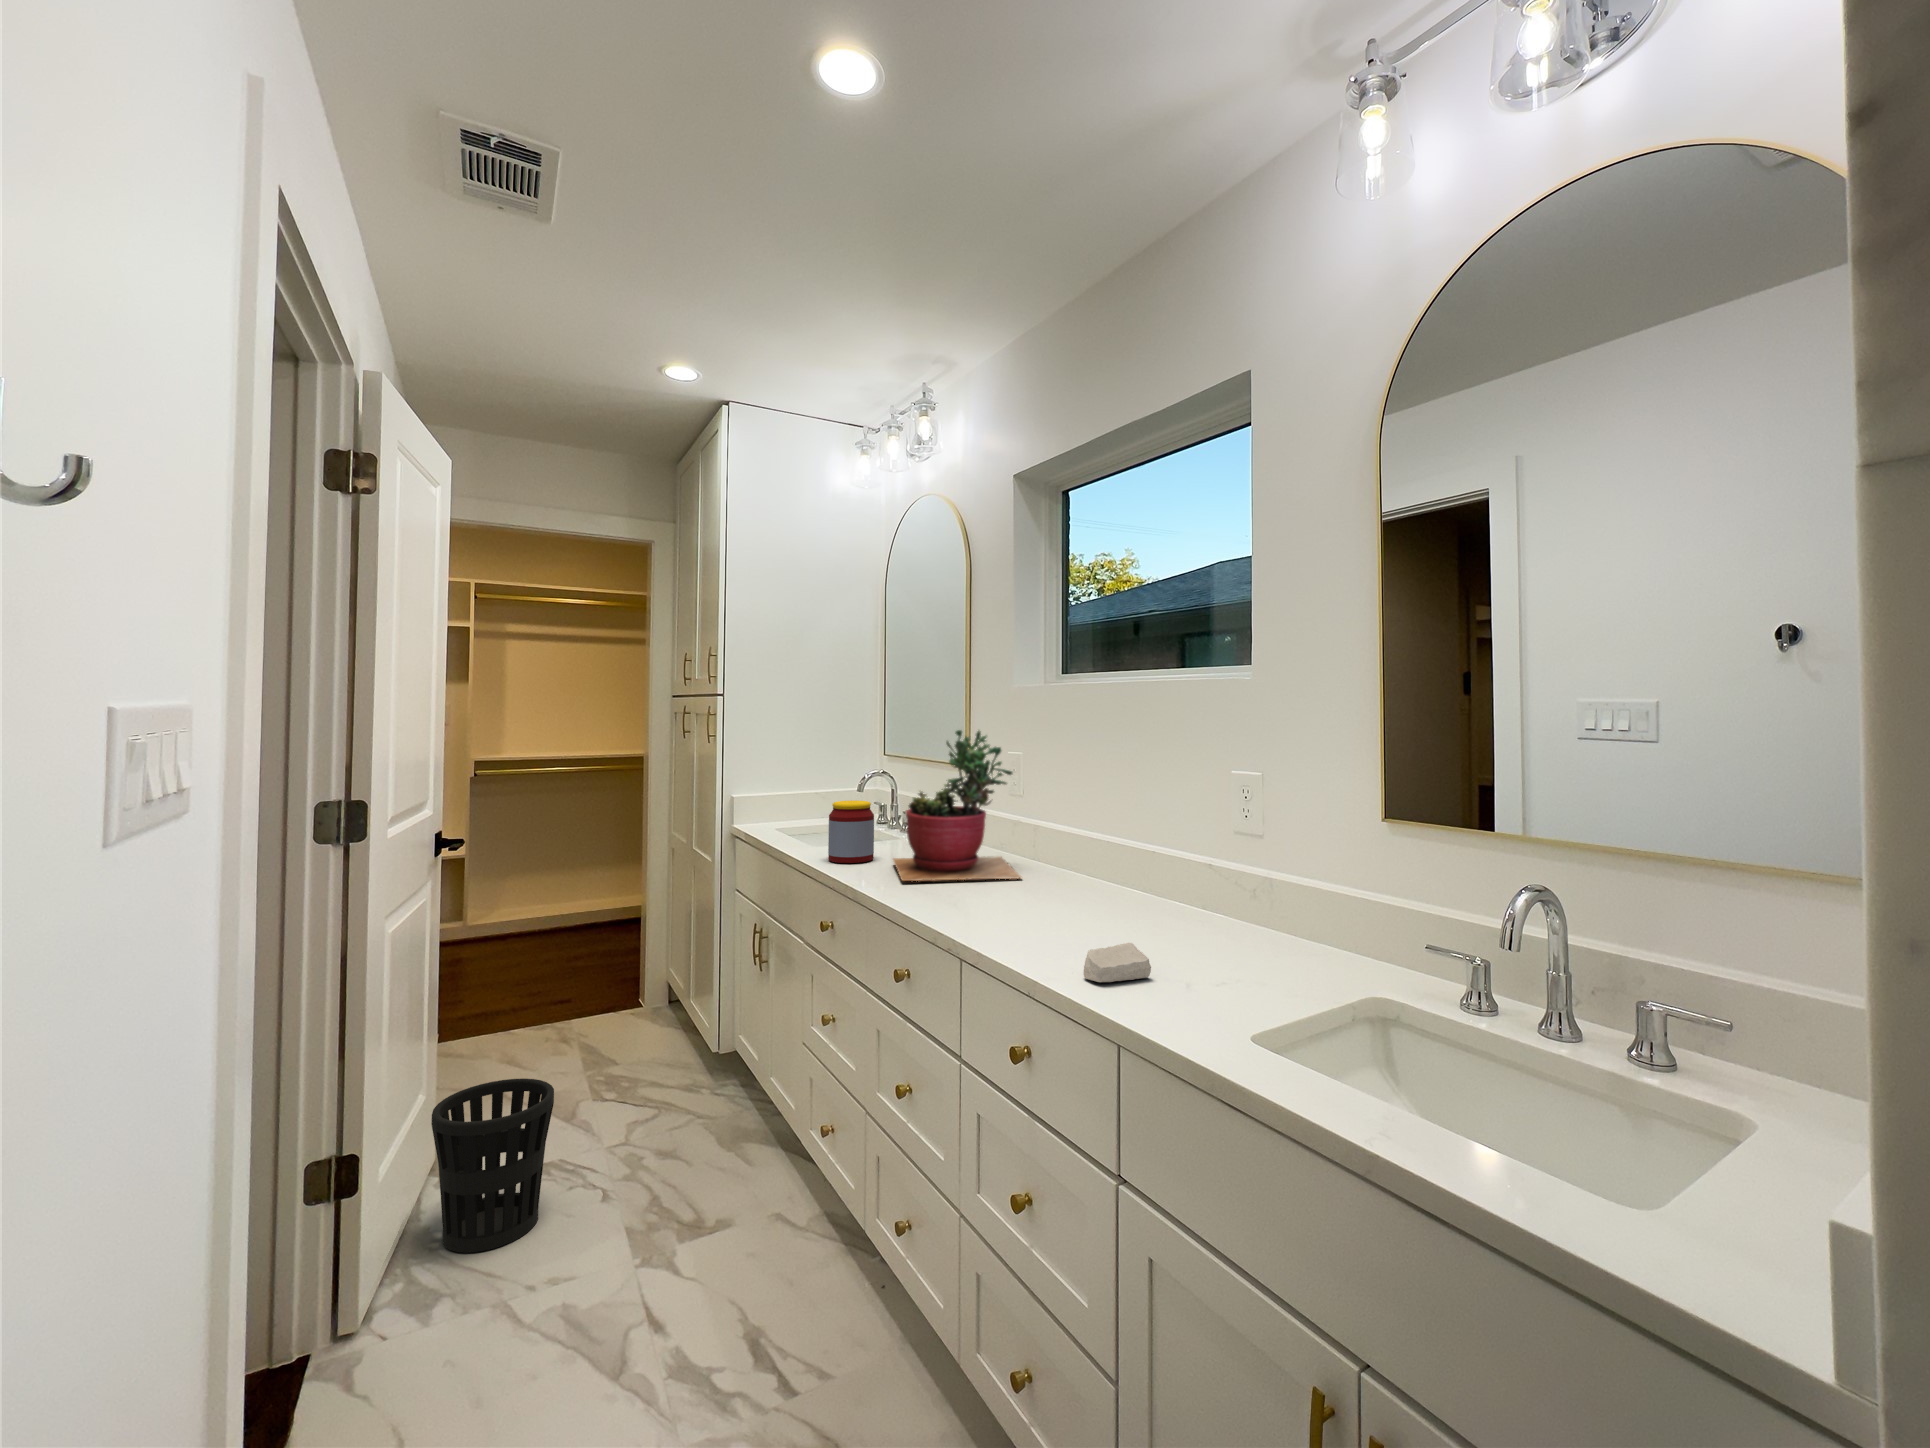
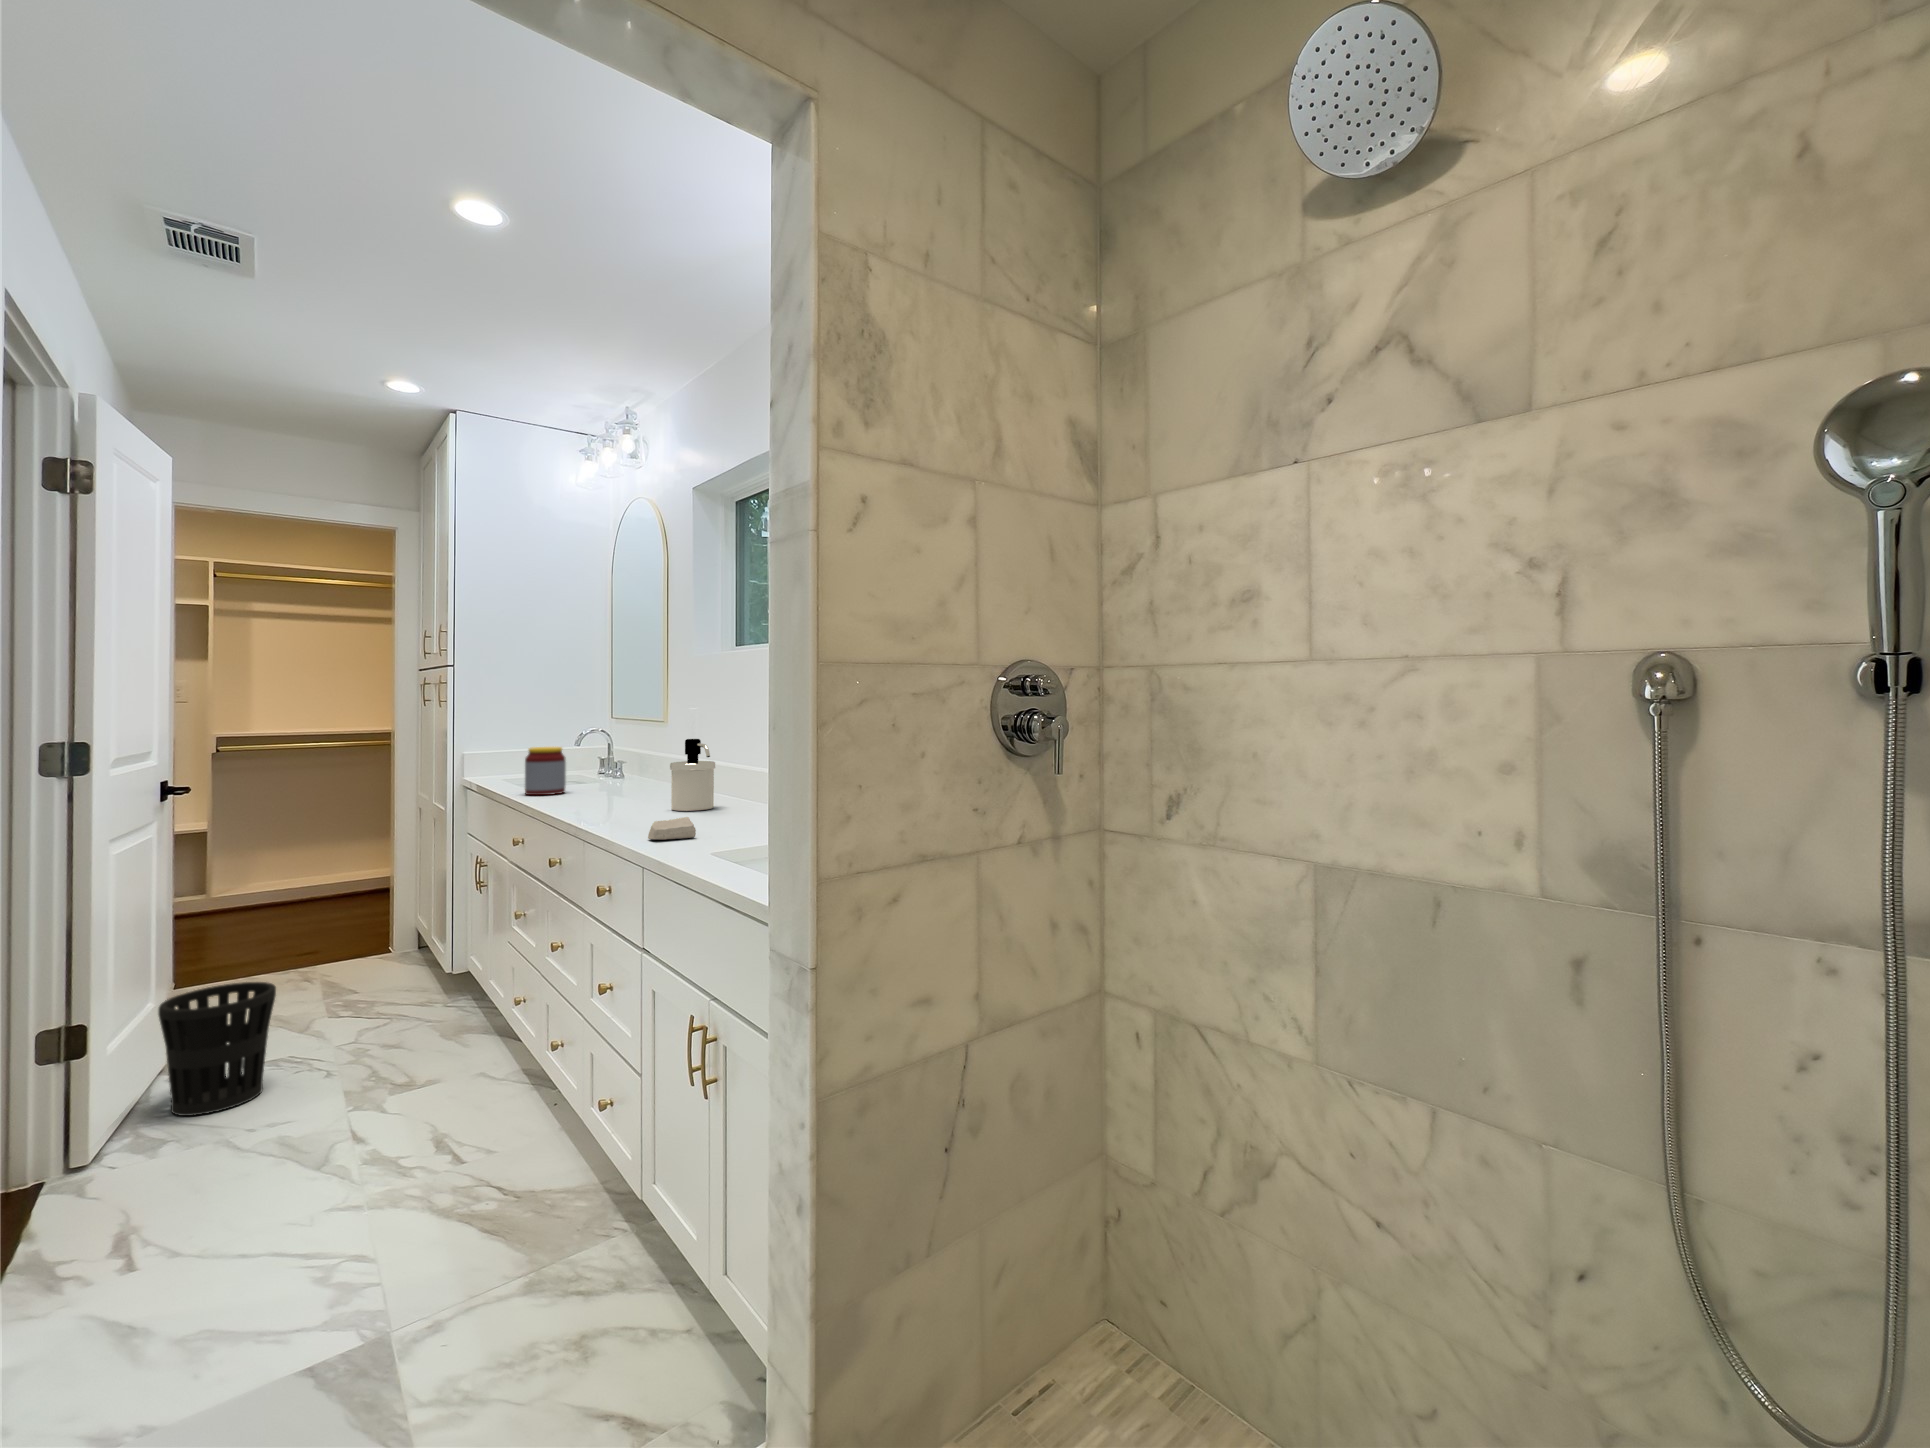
succulent plant: present [893,730,1021,881] -> none [572,687,675,802]
soap dispenser: none [1038,805,1102,906] -> present [670,739,715,811]

